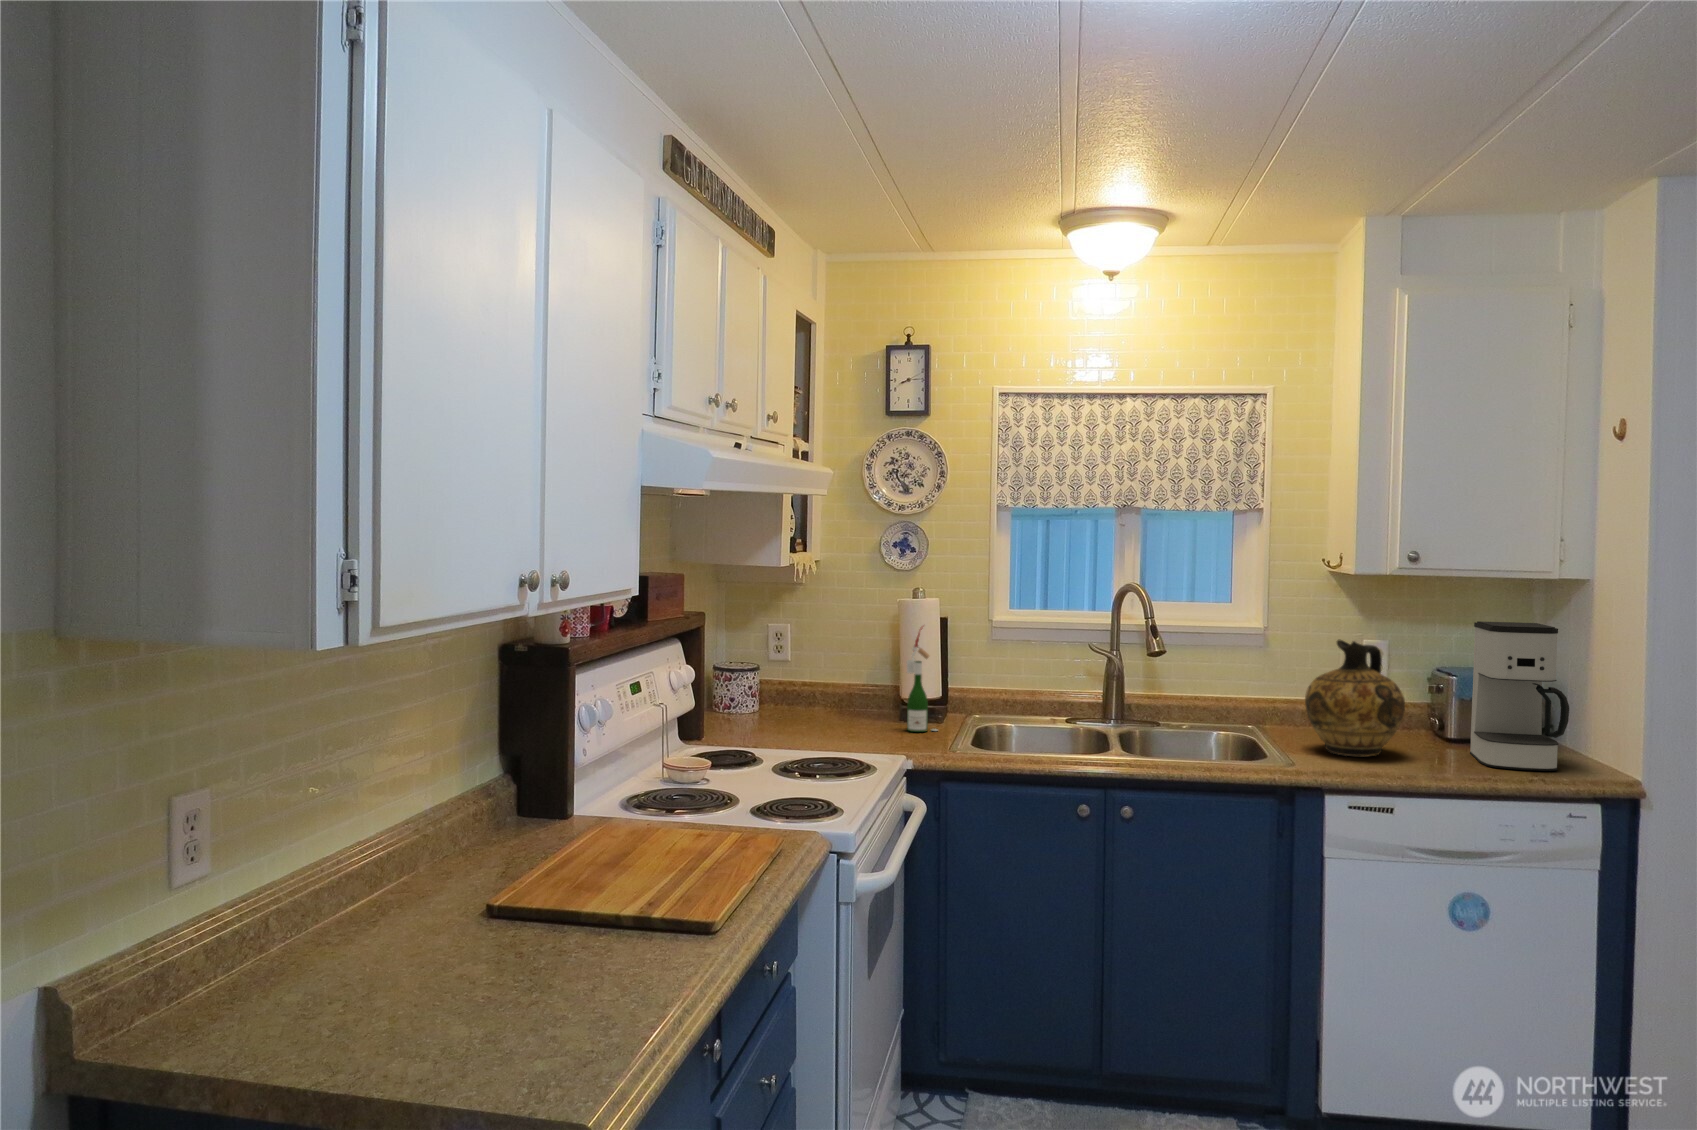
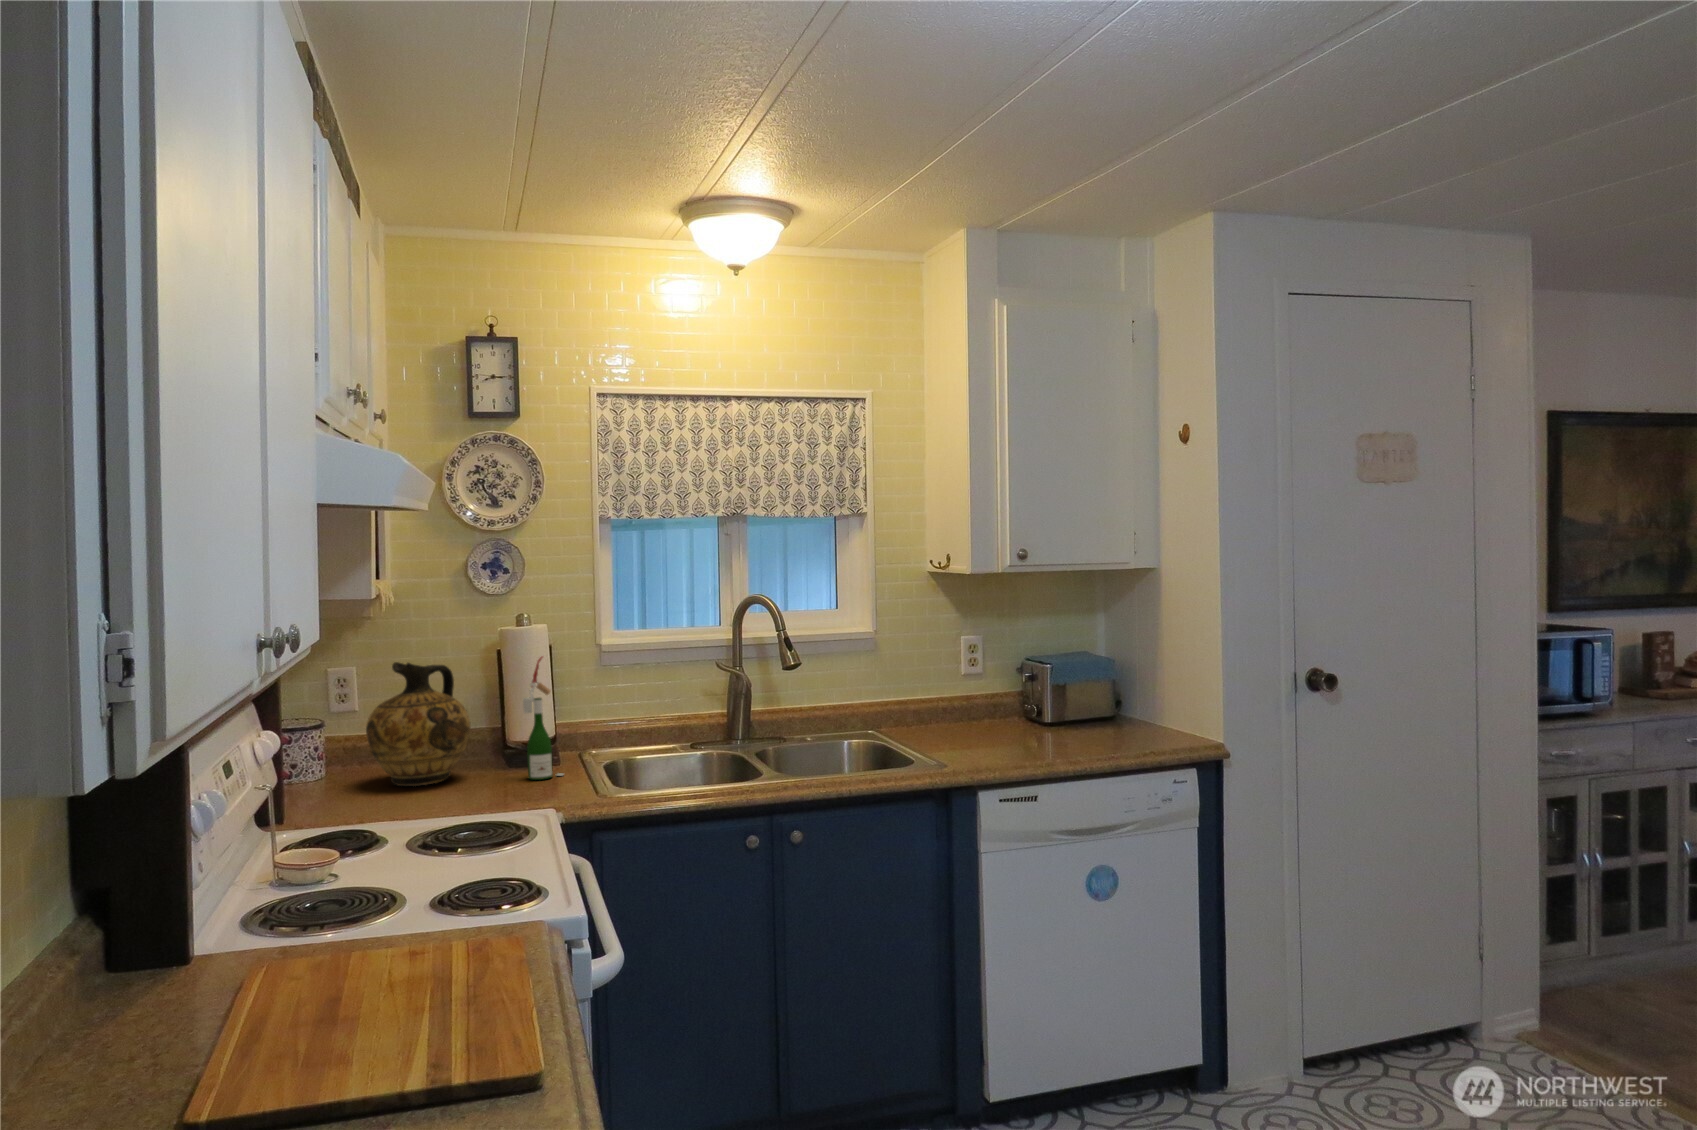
coffee maker: present [1470,621,1569,771] -> none [1068,609,1152,745]
ceramic jug: present [1305,640,1405,757] -> present [366,662,471,786]

